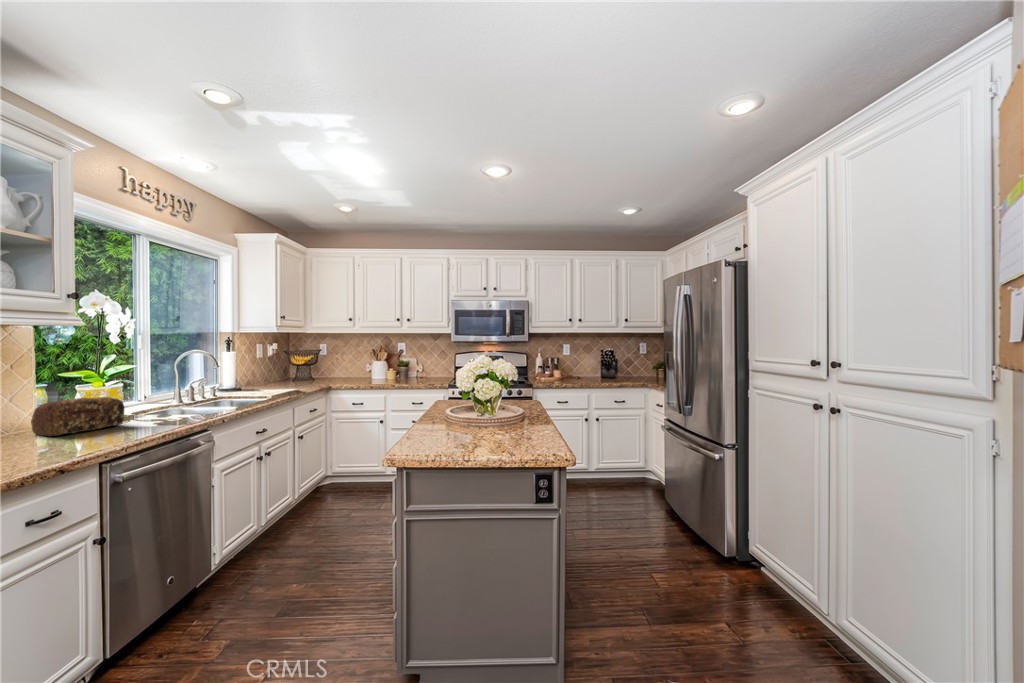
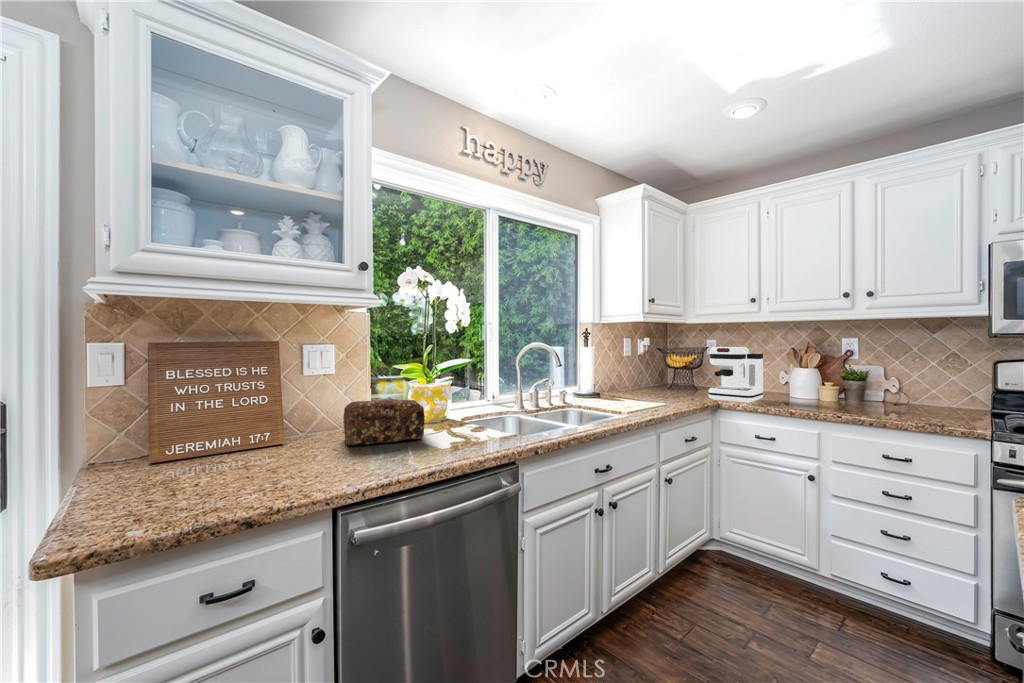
coffee maker: none [323,349,357,385] -> present [708,347,763,403]

